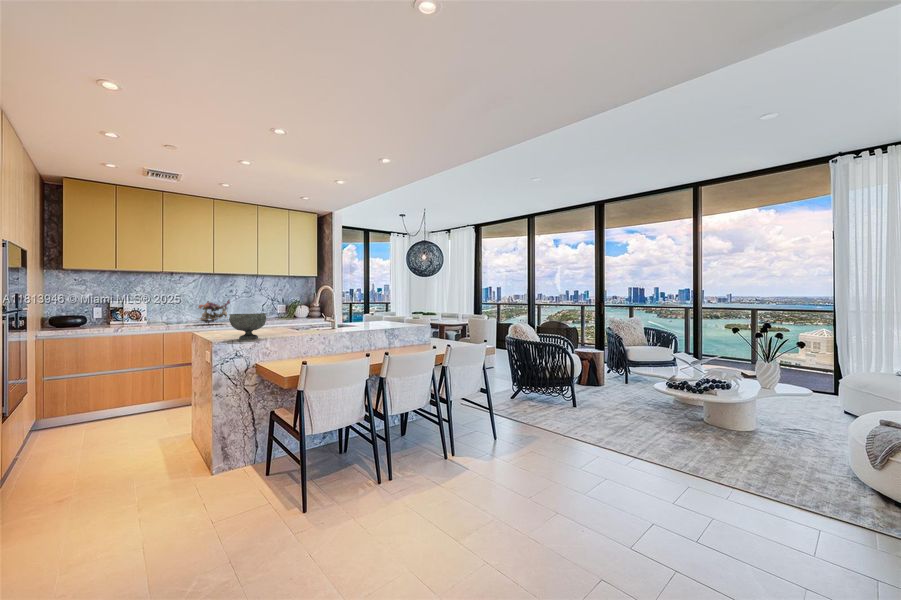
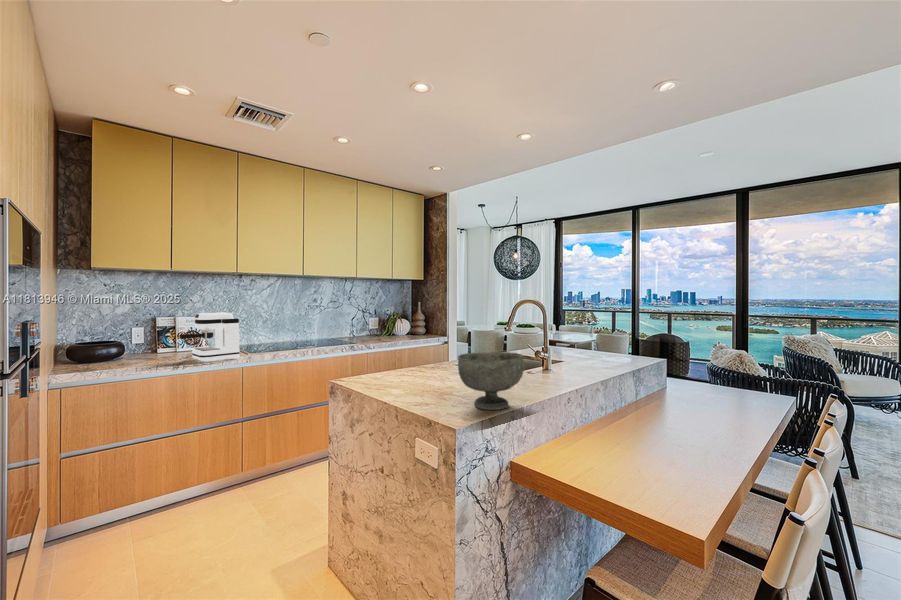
coffee maker: none [120,298,160,328] -> present [180,312,240,362]
flower arrangement: present [198,300,230,324] -> none [282,313,330,351]

